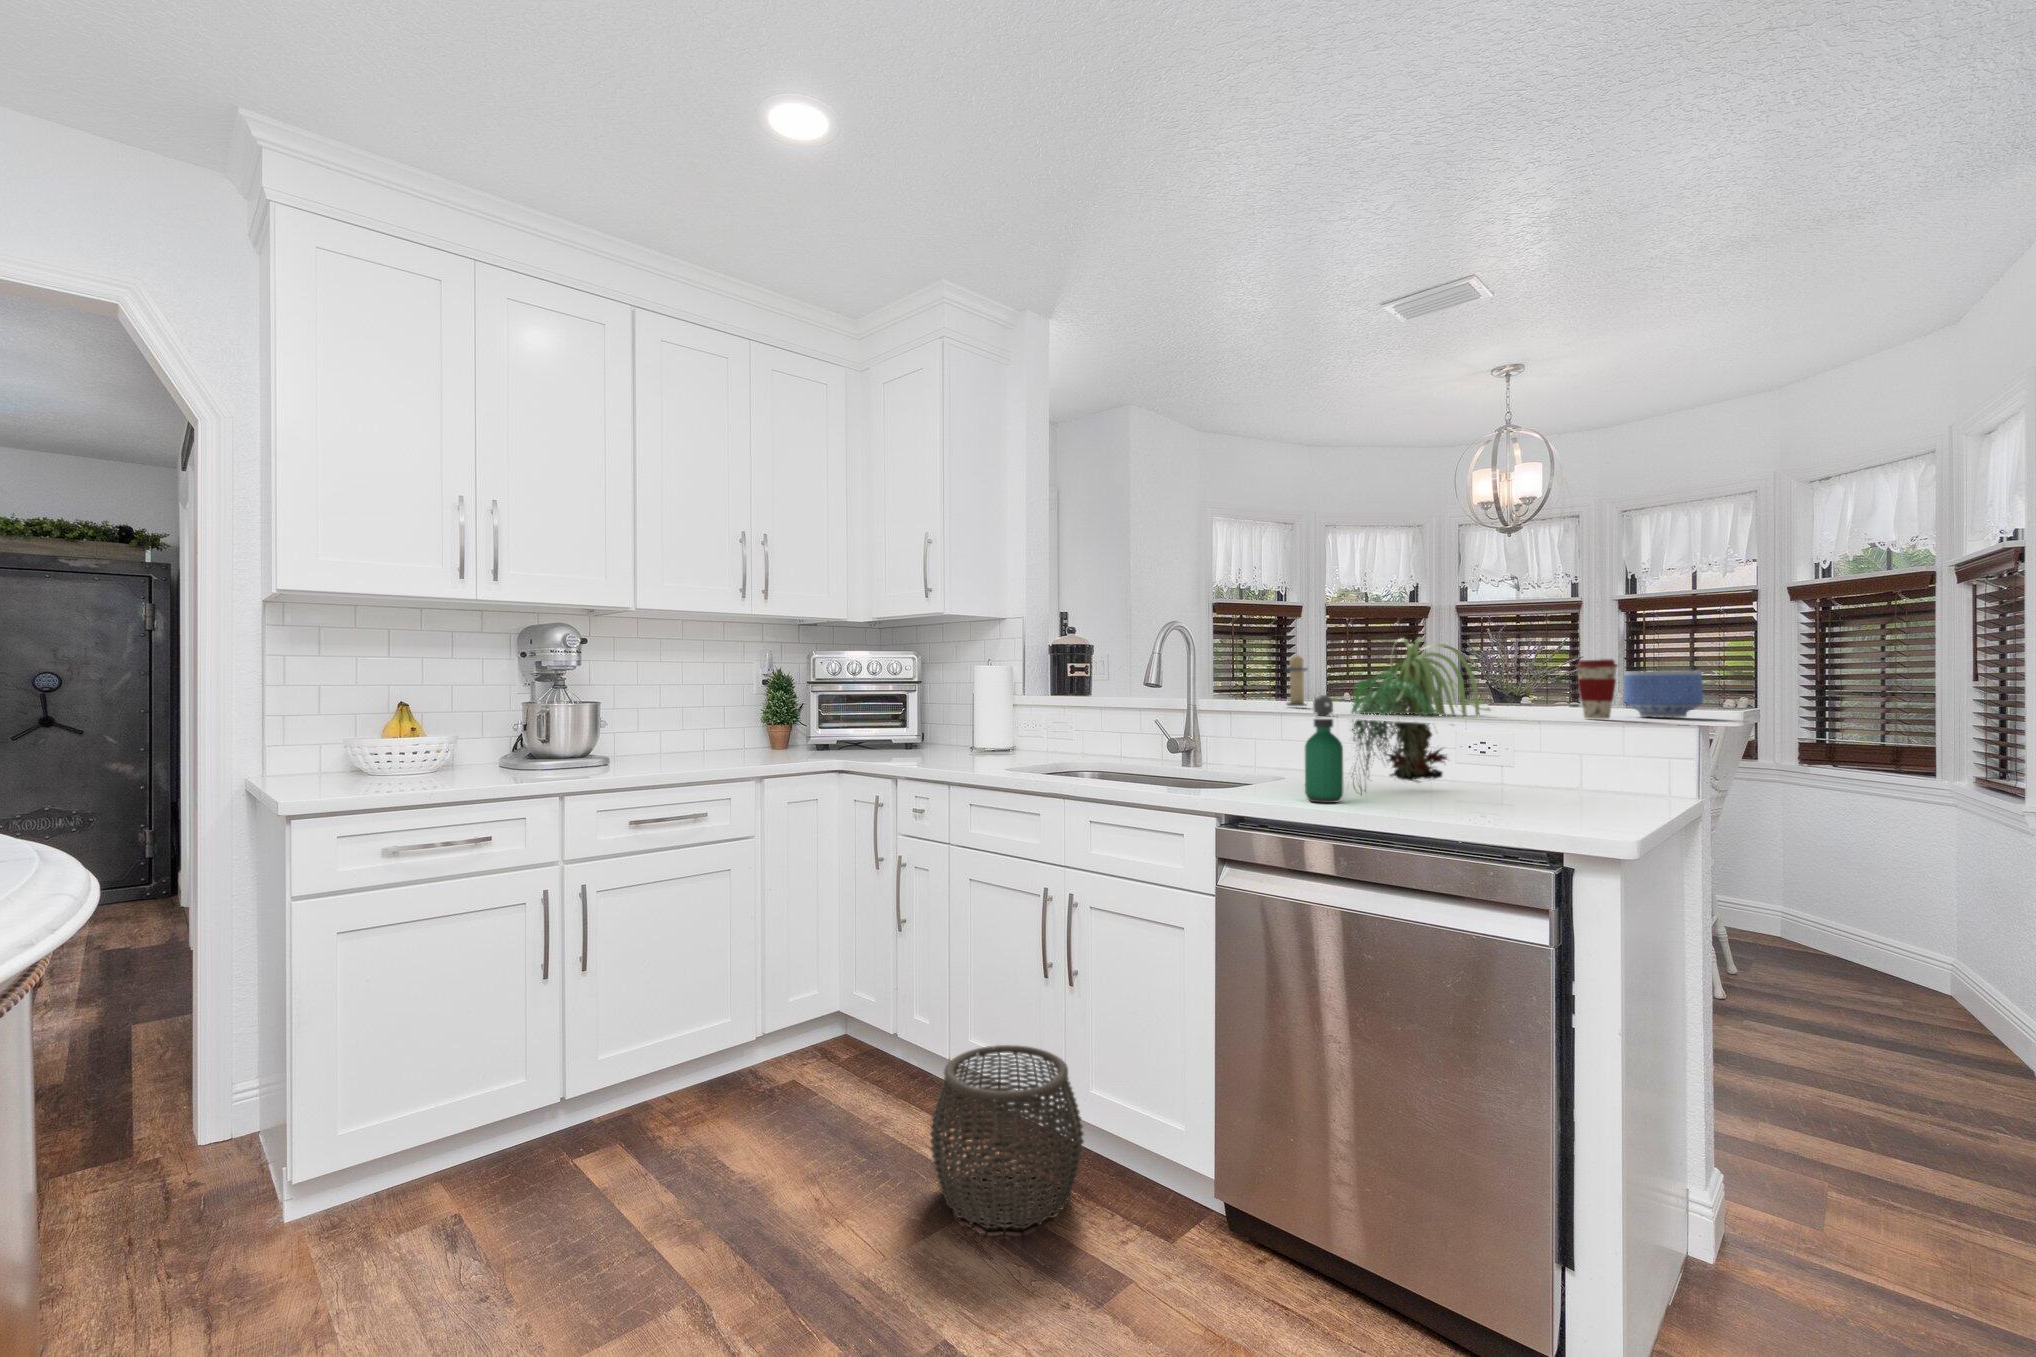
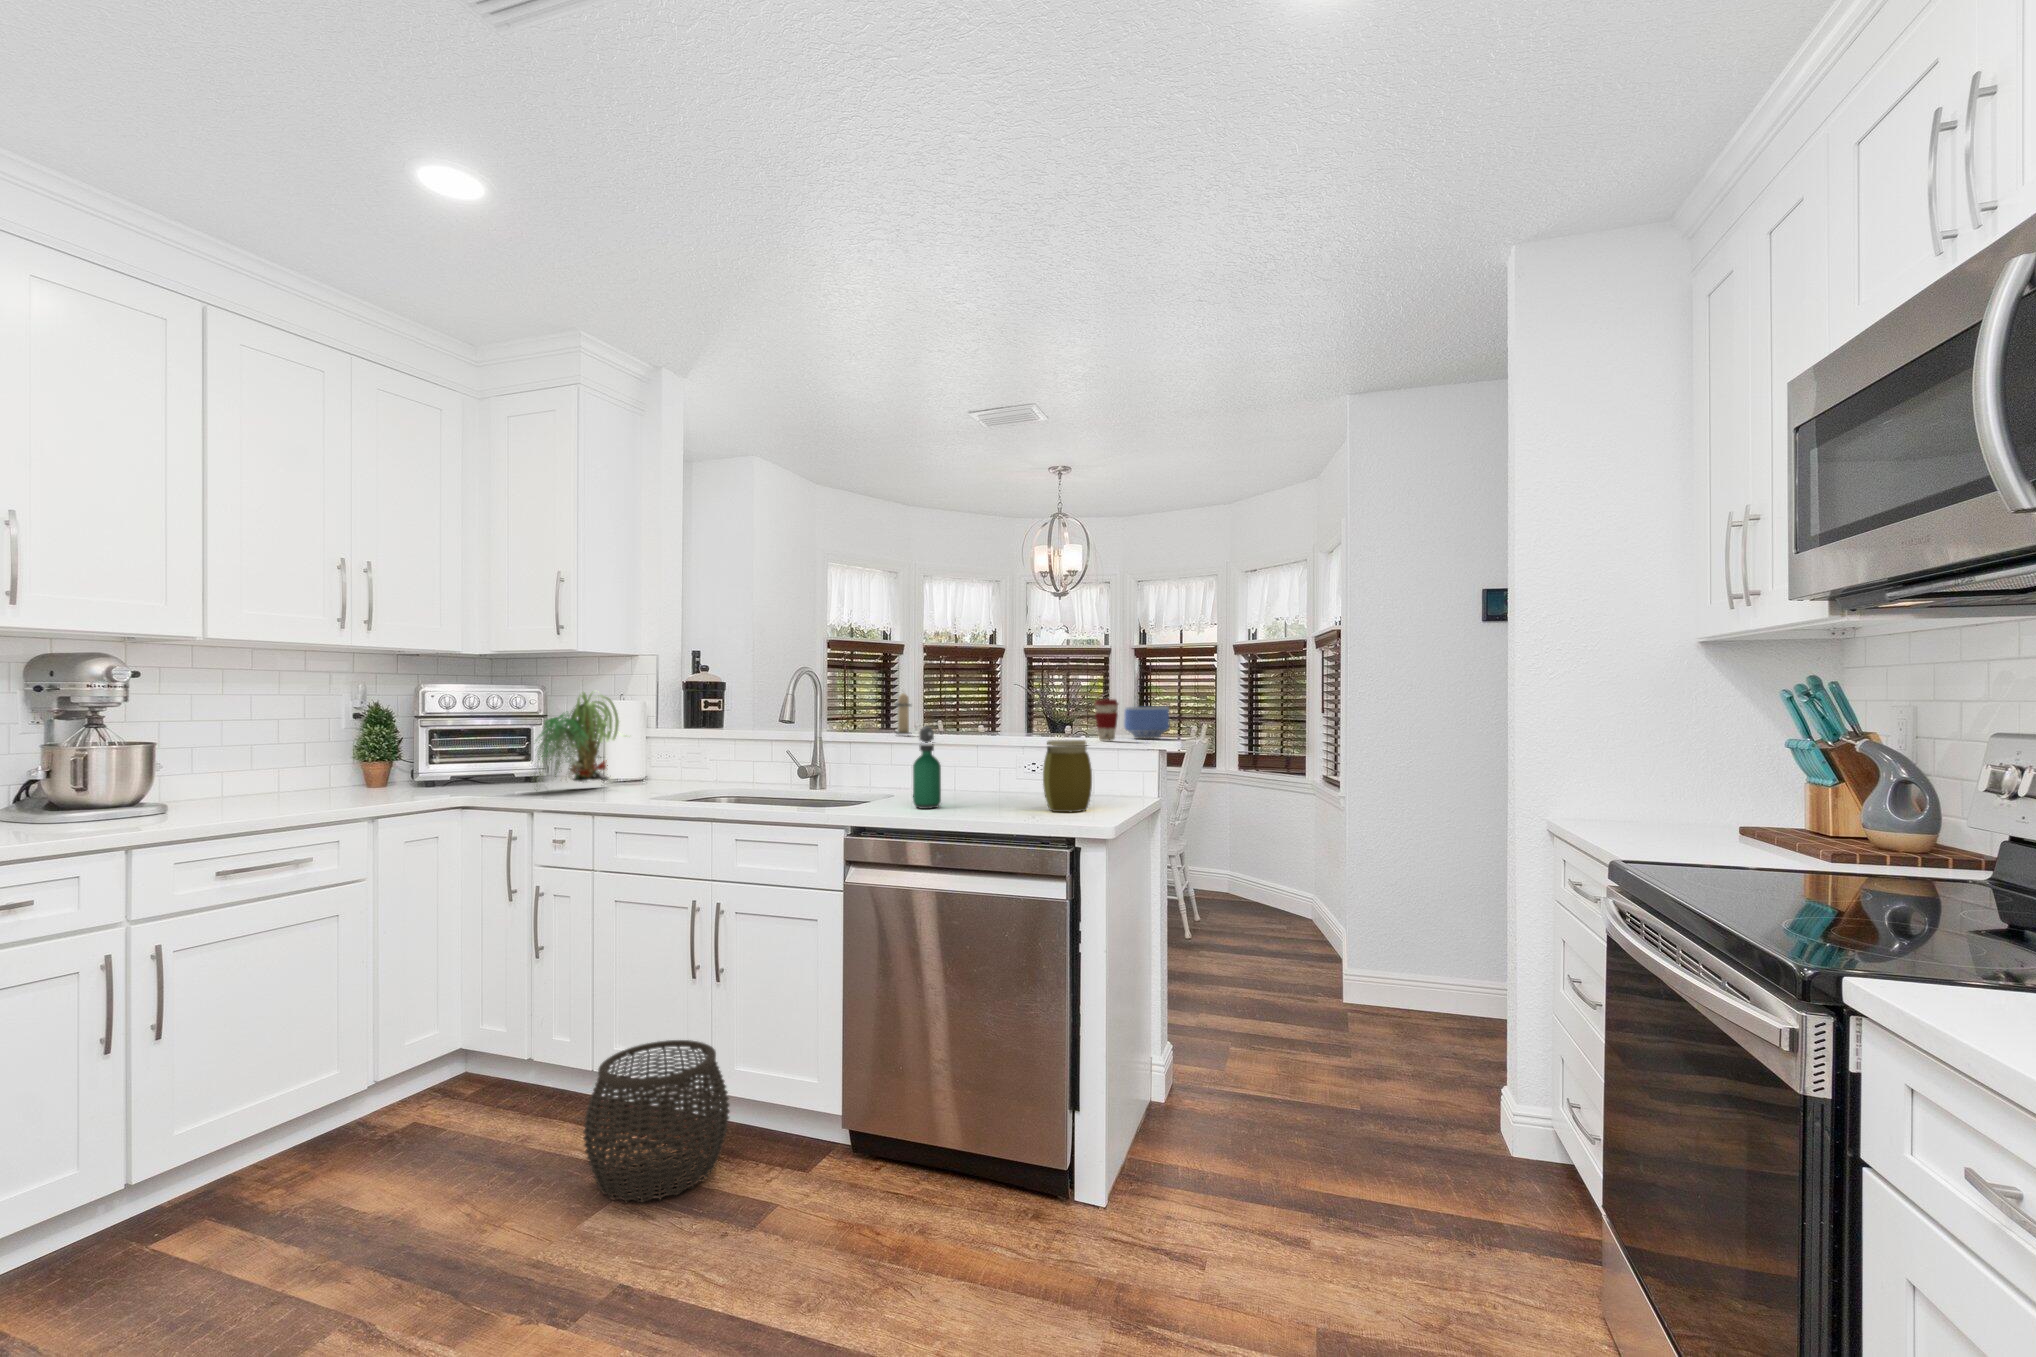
plant: present [1351,637,1492,787] -> present [533,692,626,791]
jar: none [1495,716,1576,821] -> present [1043,740,1092,812]

